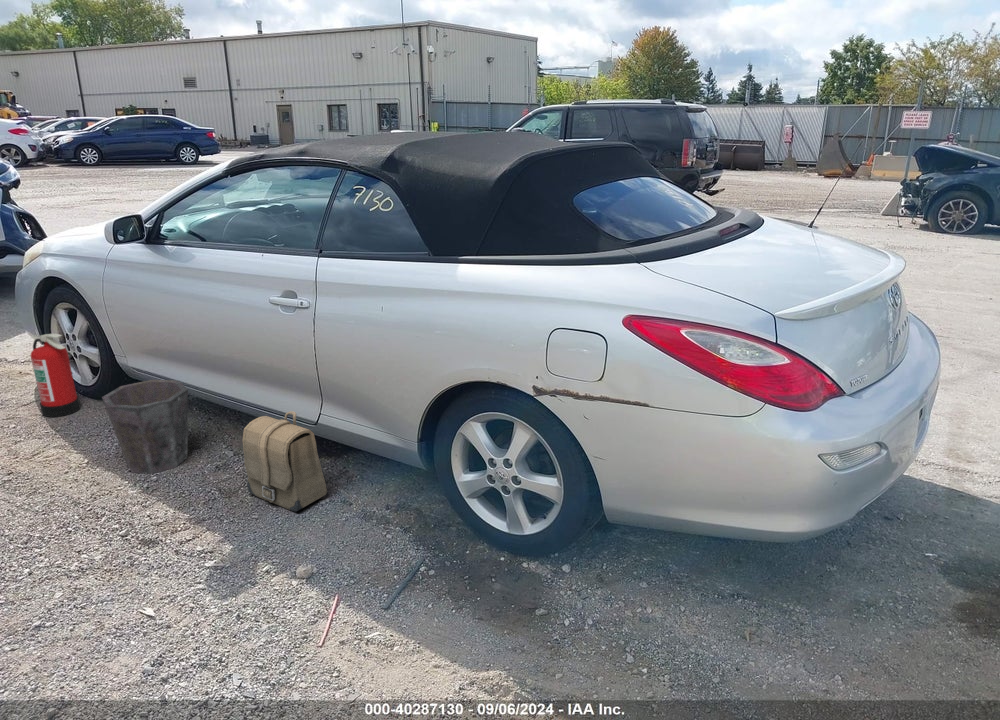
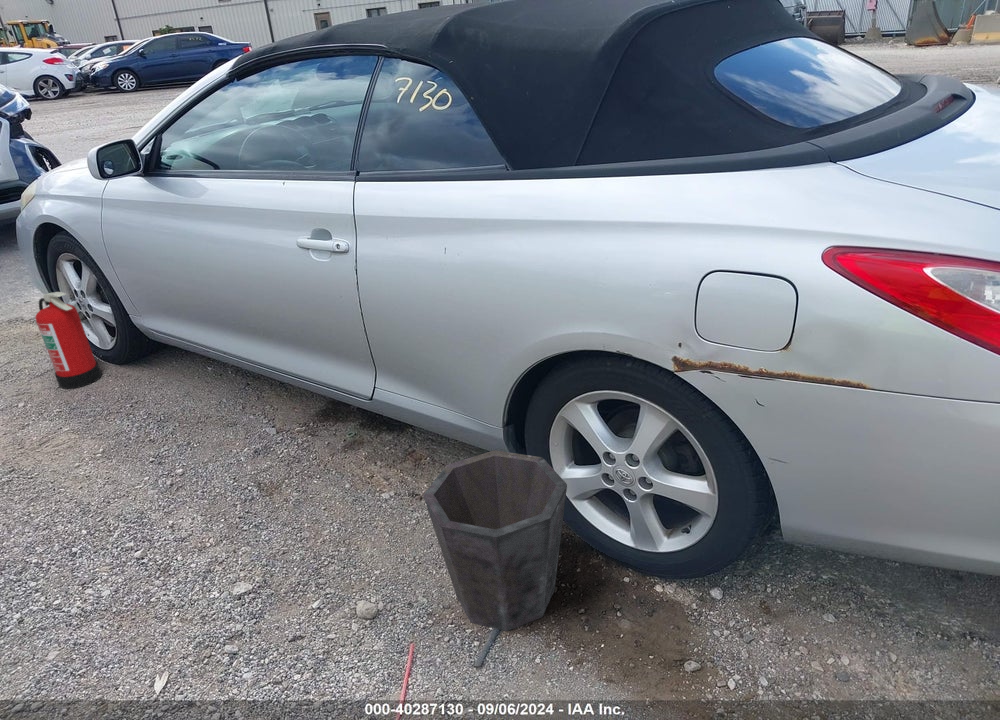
waste bin: present [102,380,188,474] -> present [423,450,567,631]
backpack: present [242,411,327,512] -> none [278,385,389,512]

